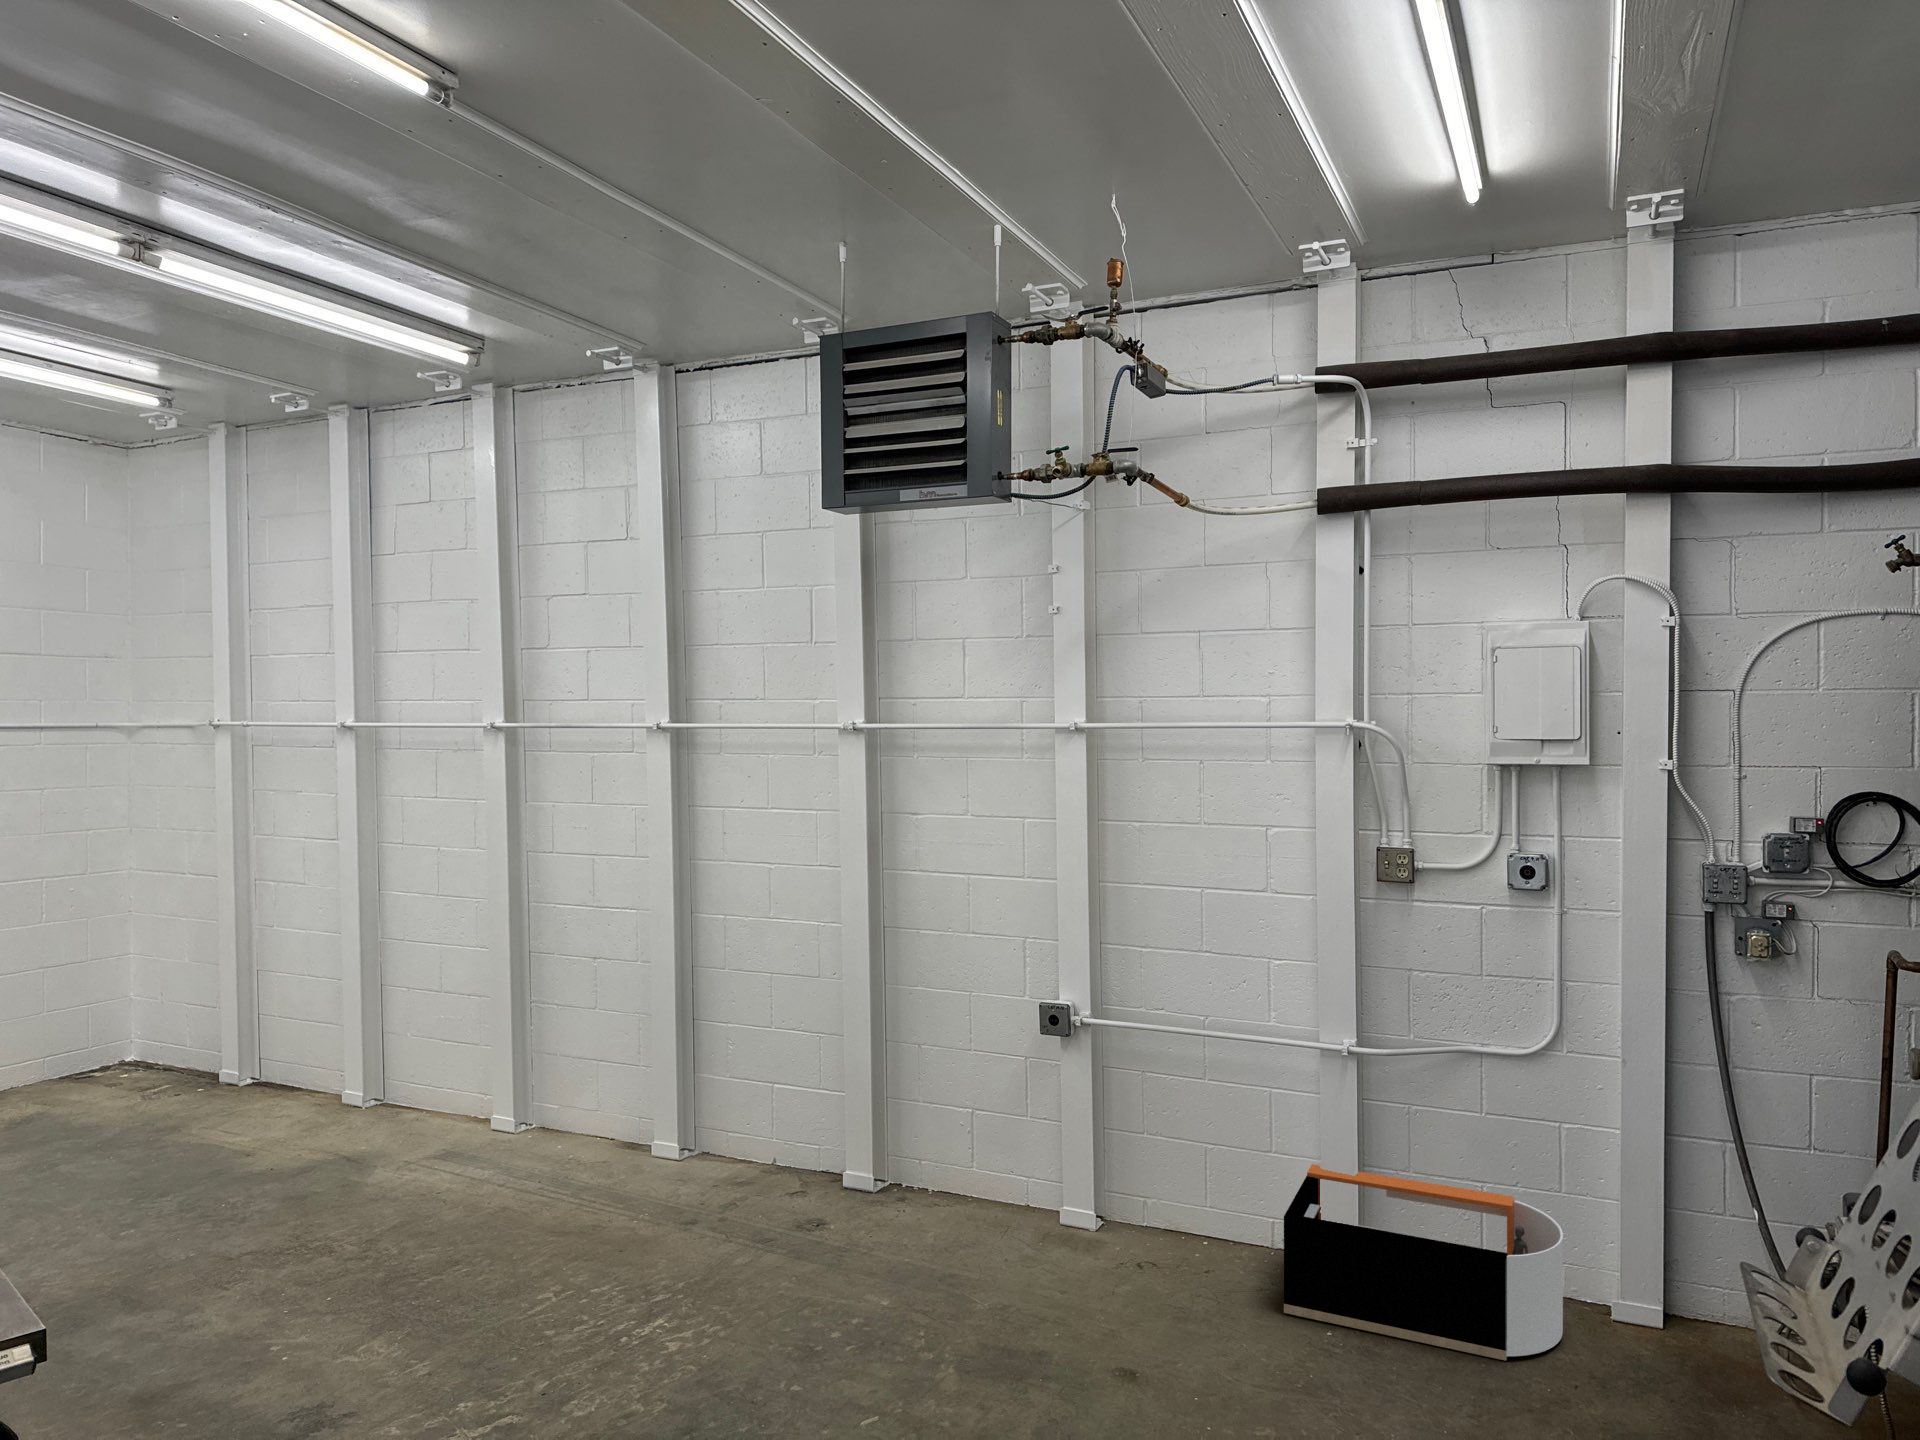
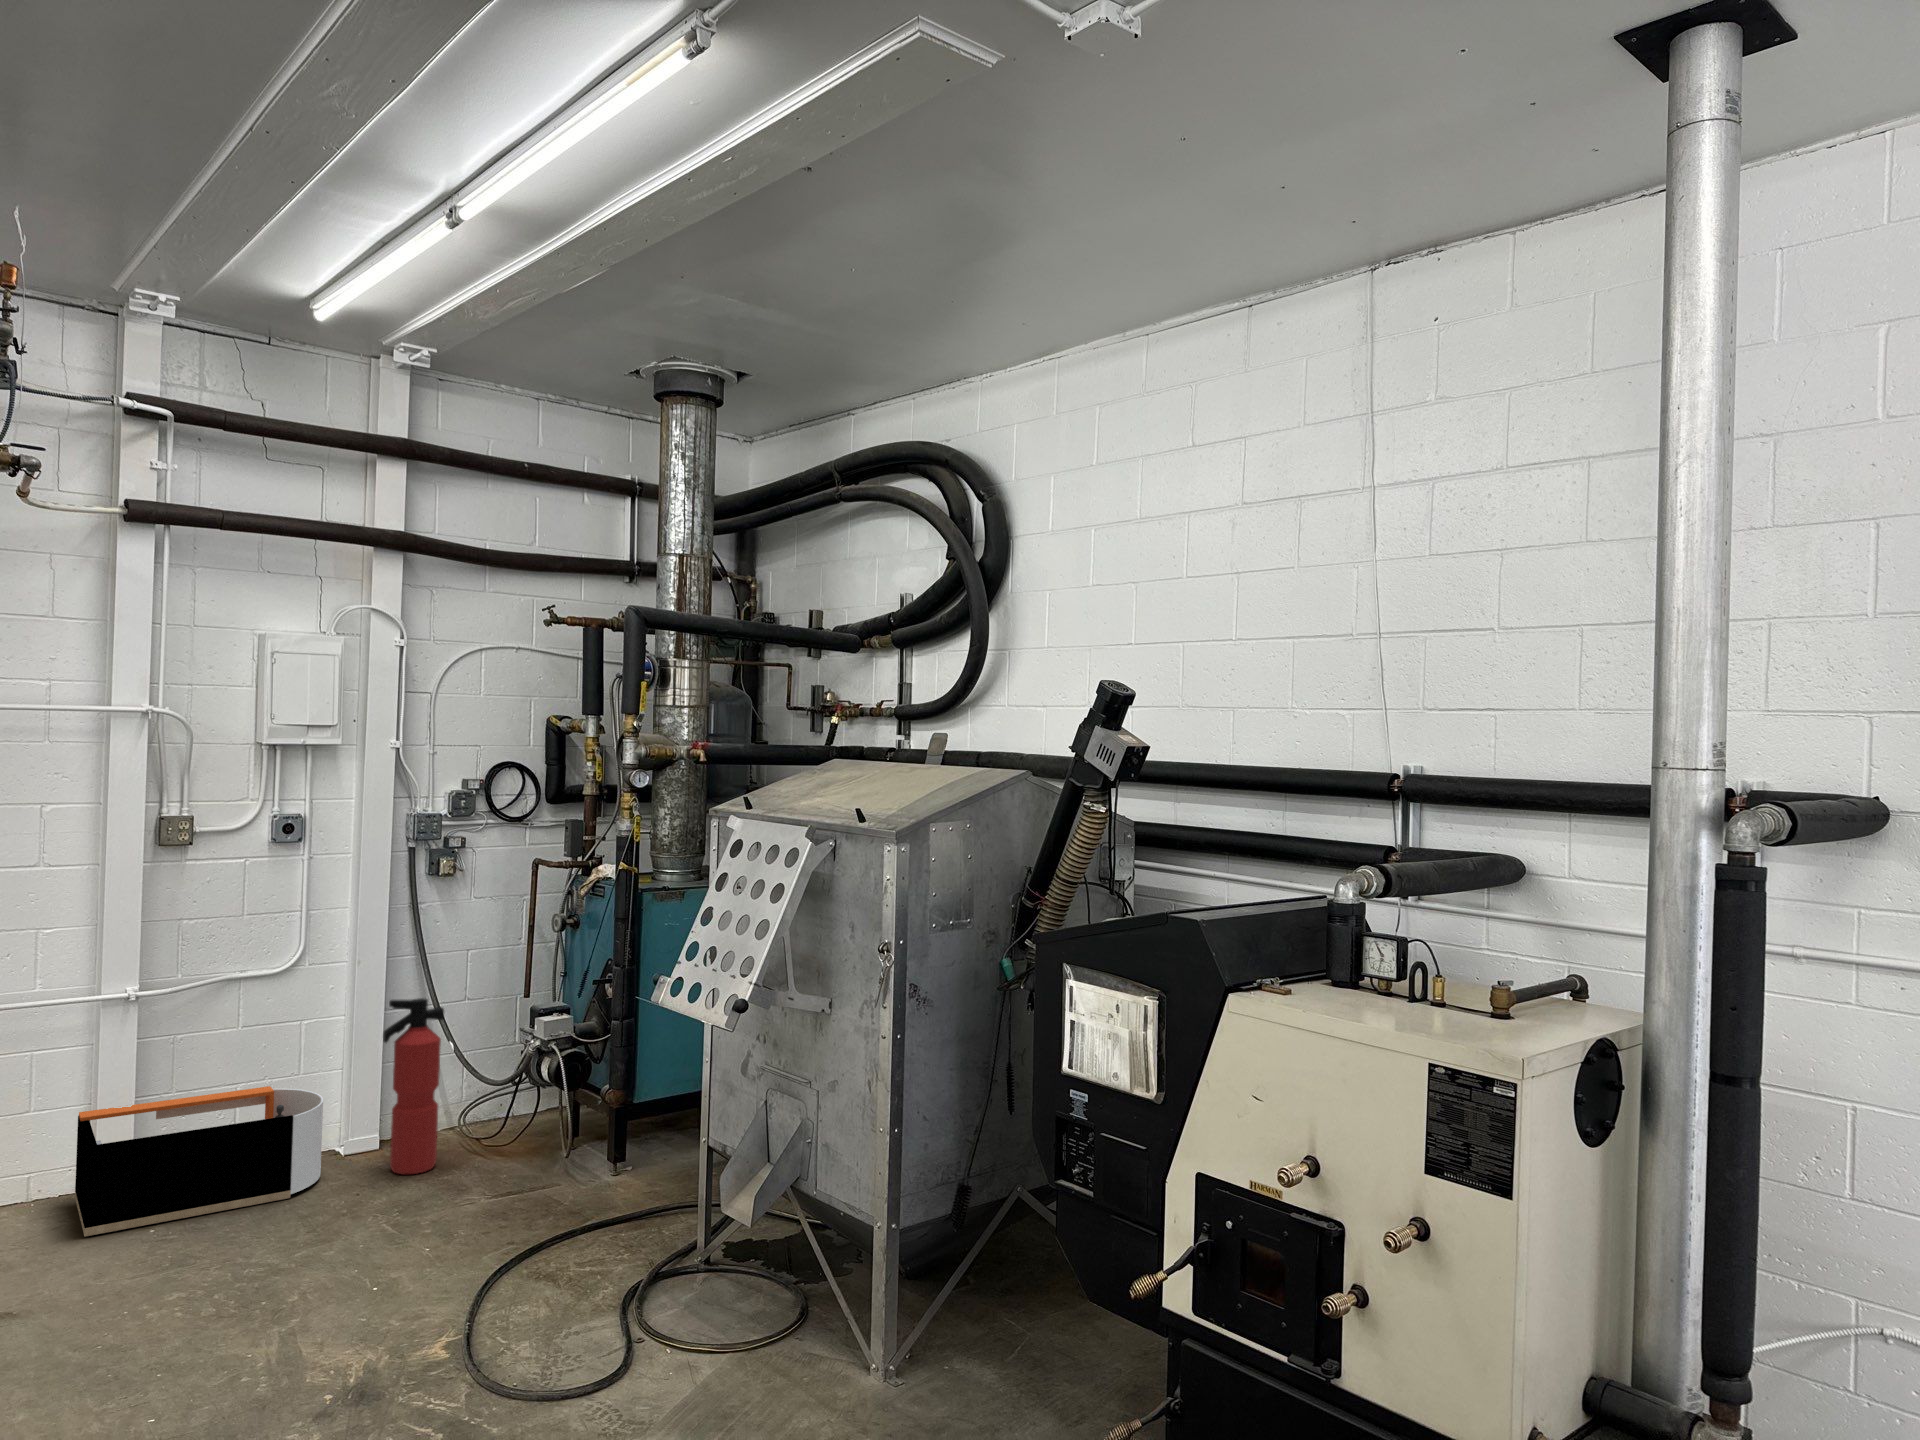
fire extinguisher: none [1638,1133,1730,1402] -> present [383,998,444,1174]

